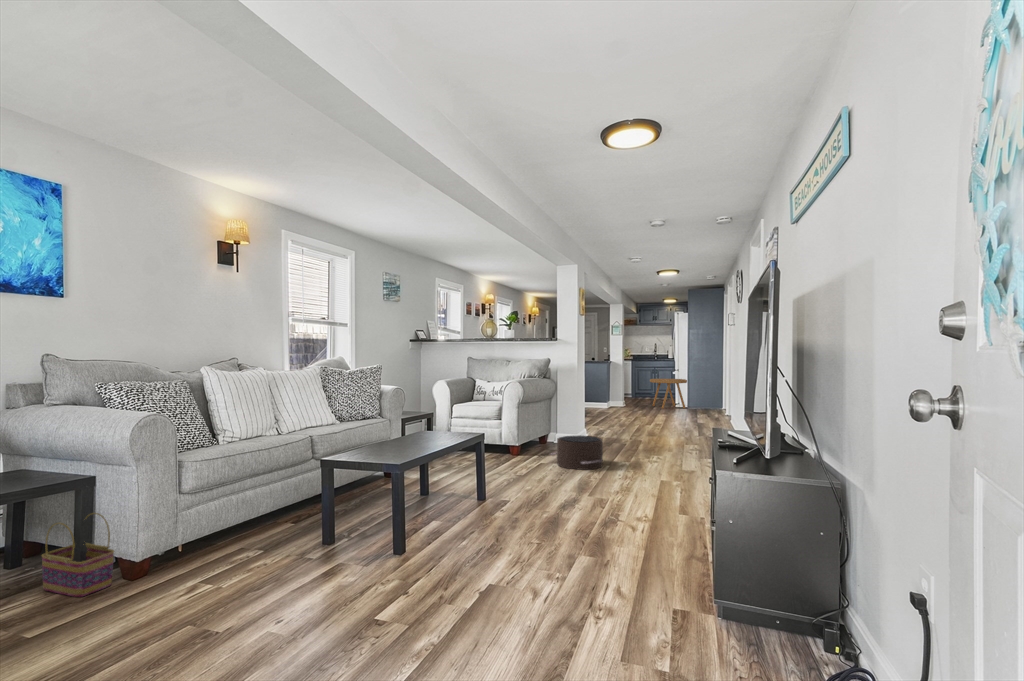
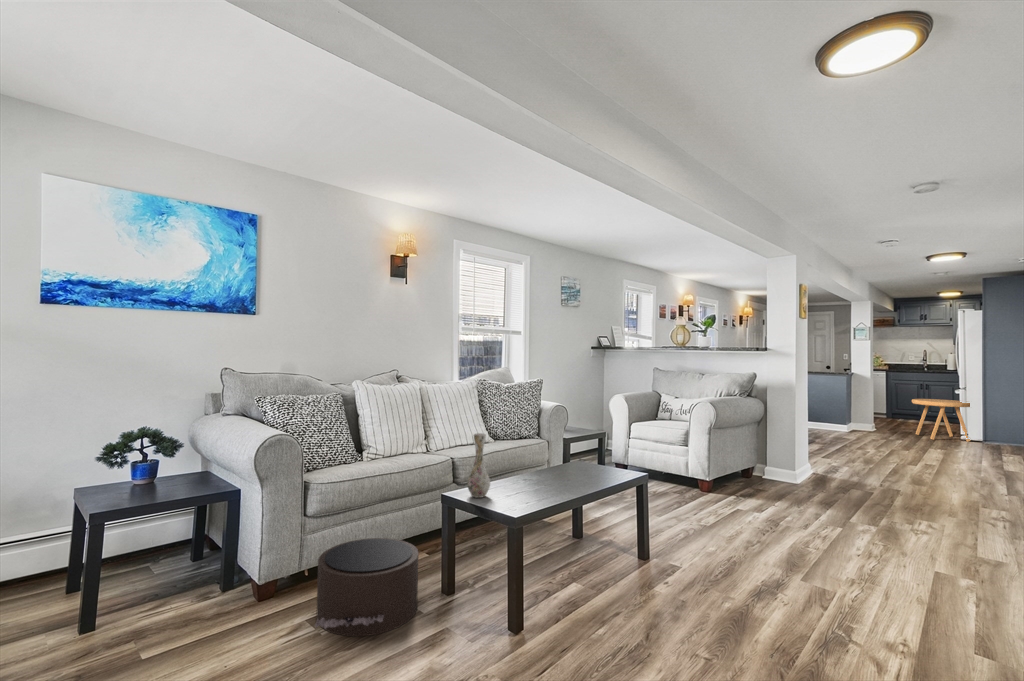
vase: none [351,405,370,457] -> present [467,433,490,498]
pouf: present [550,436,603,470] -> present [315,538,418,636]
basket: present [42,513,114,597] -> none [159,533,216,625]

